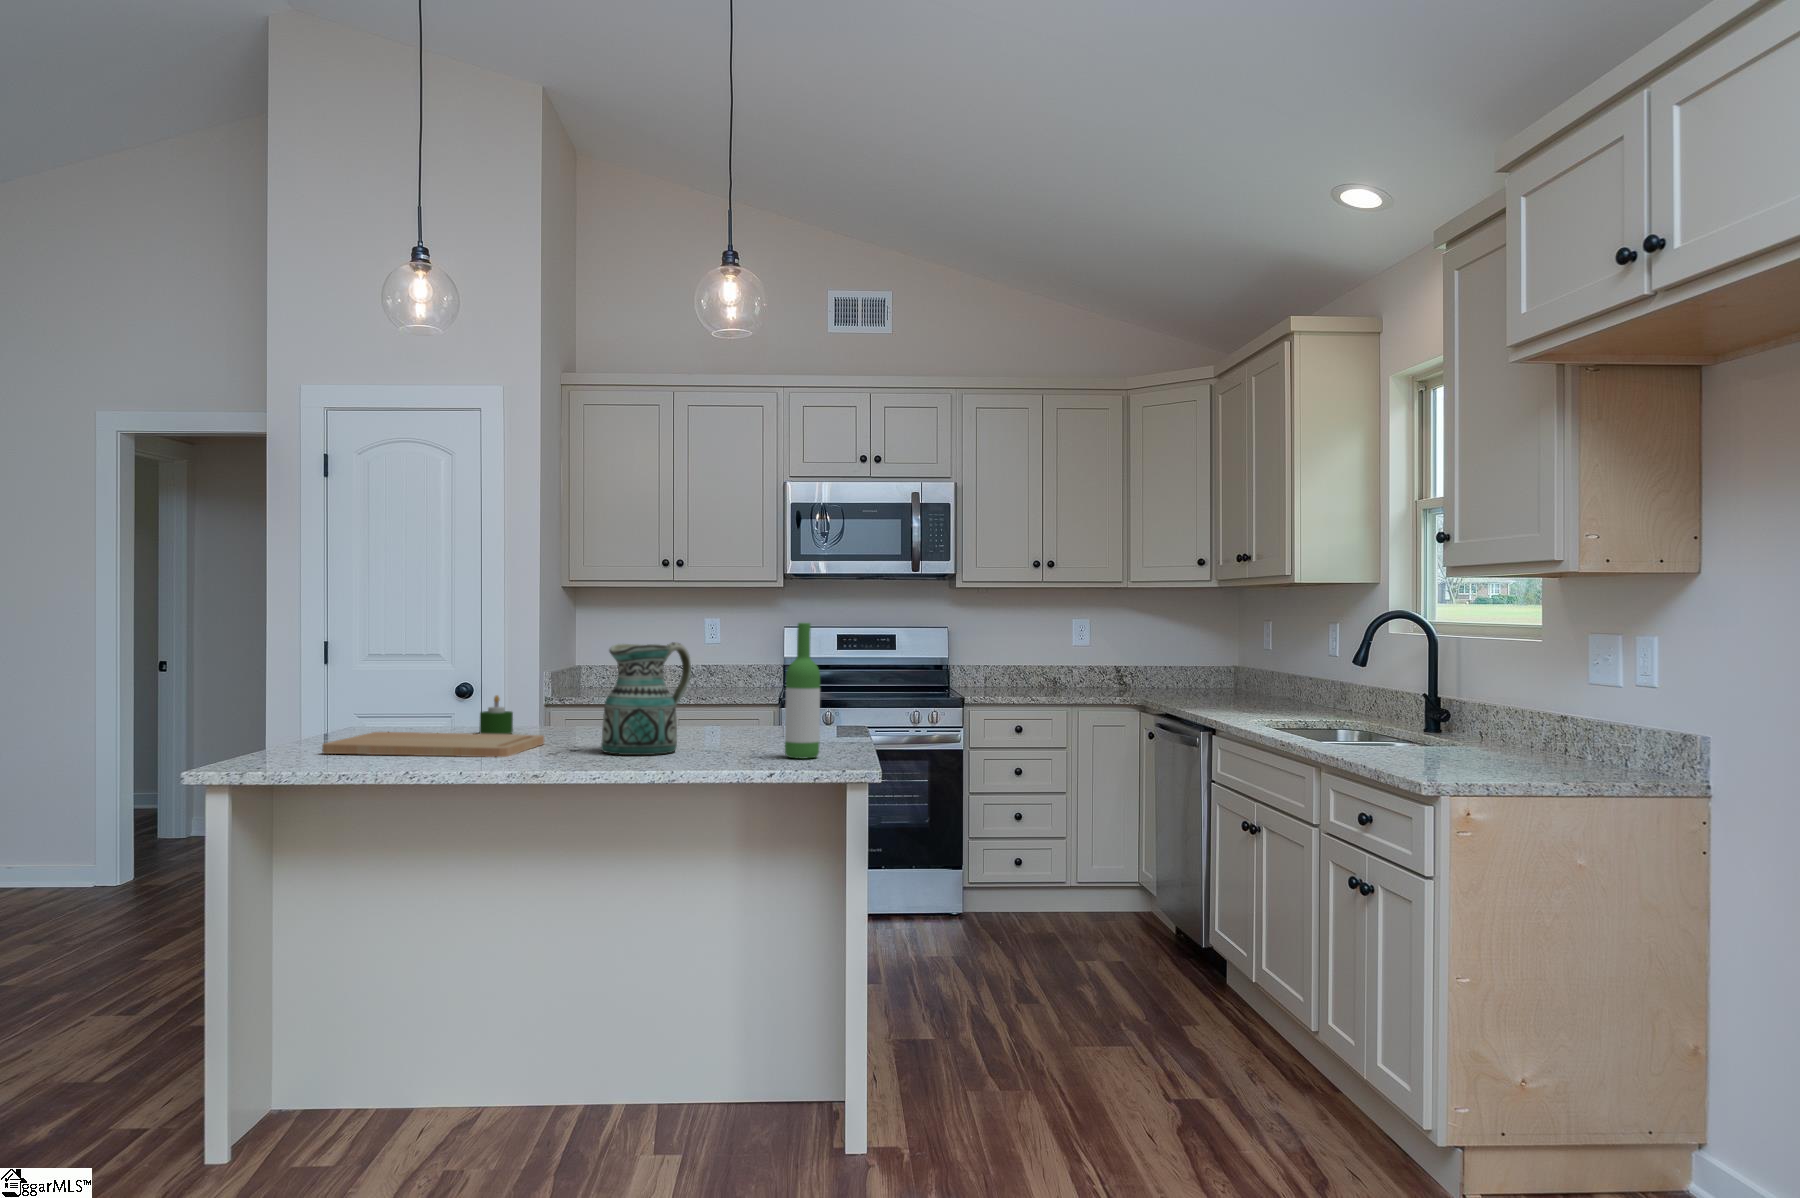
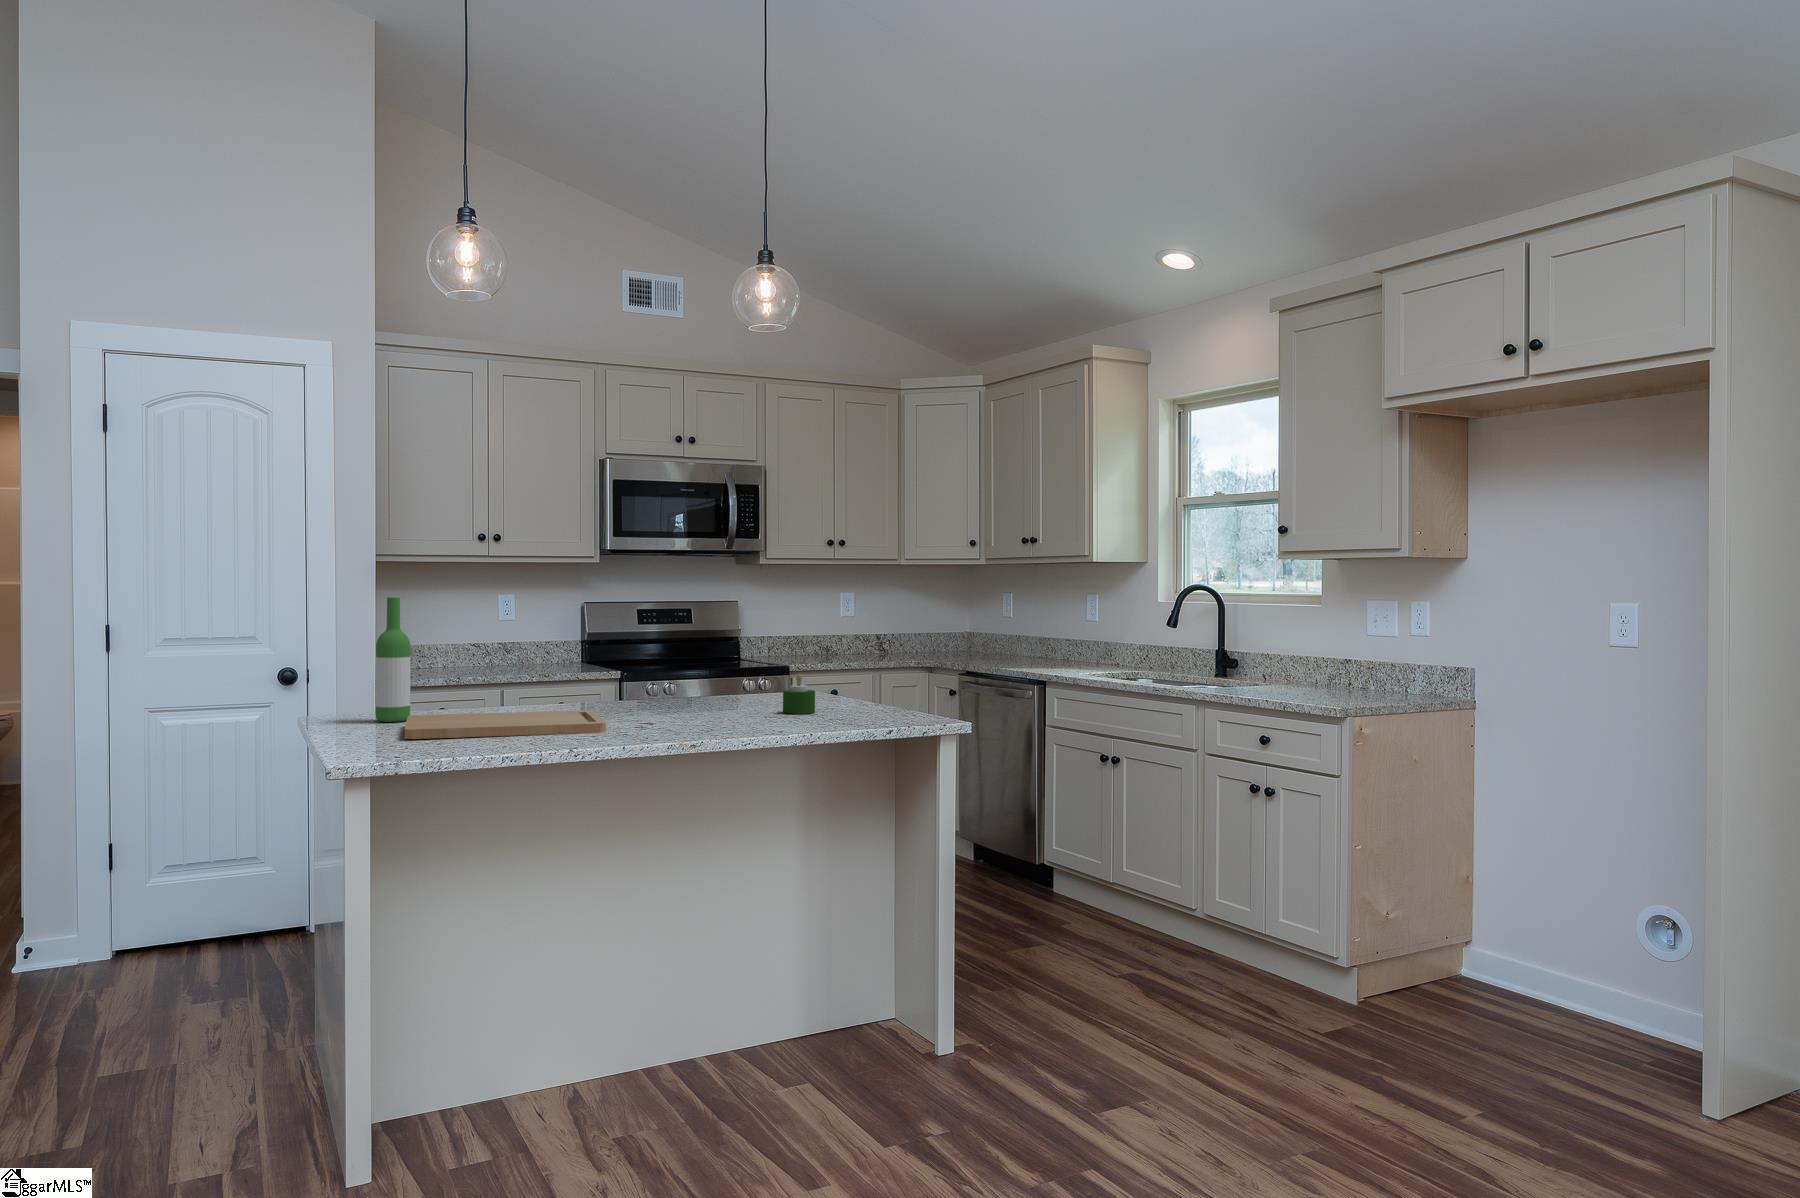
wine bottle: present [785,623,820,759] -> present [375,597,410,722]
ceramic pitcher: present [601,642,691,755] -> none [676,617,747,724]
candle: present [479,695,513,734] -> present [783,674,815,714]

